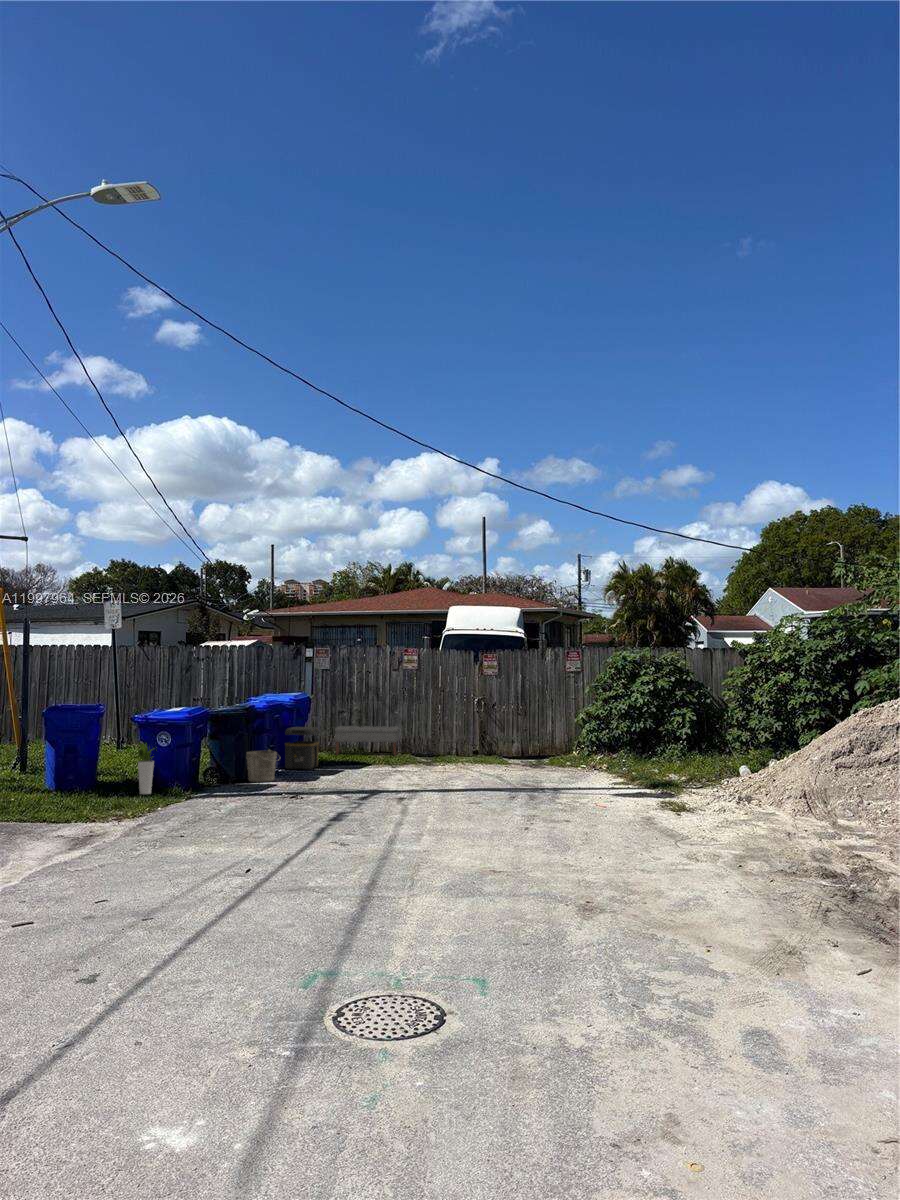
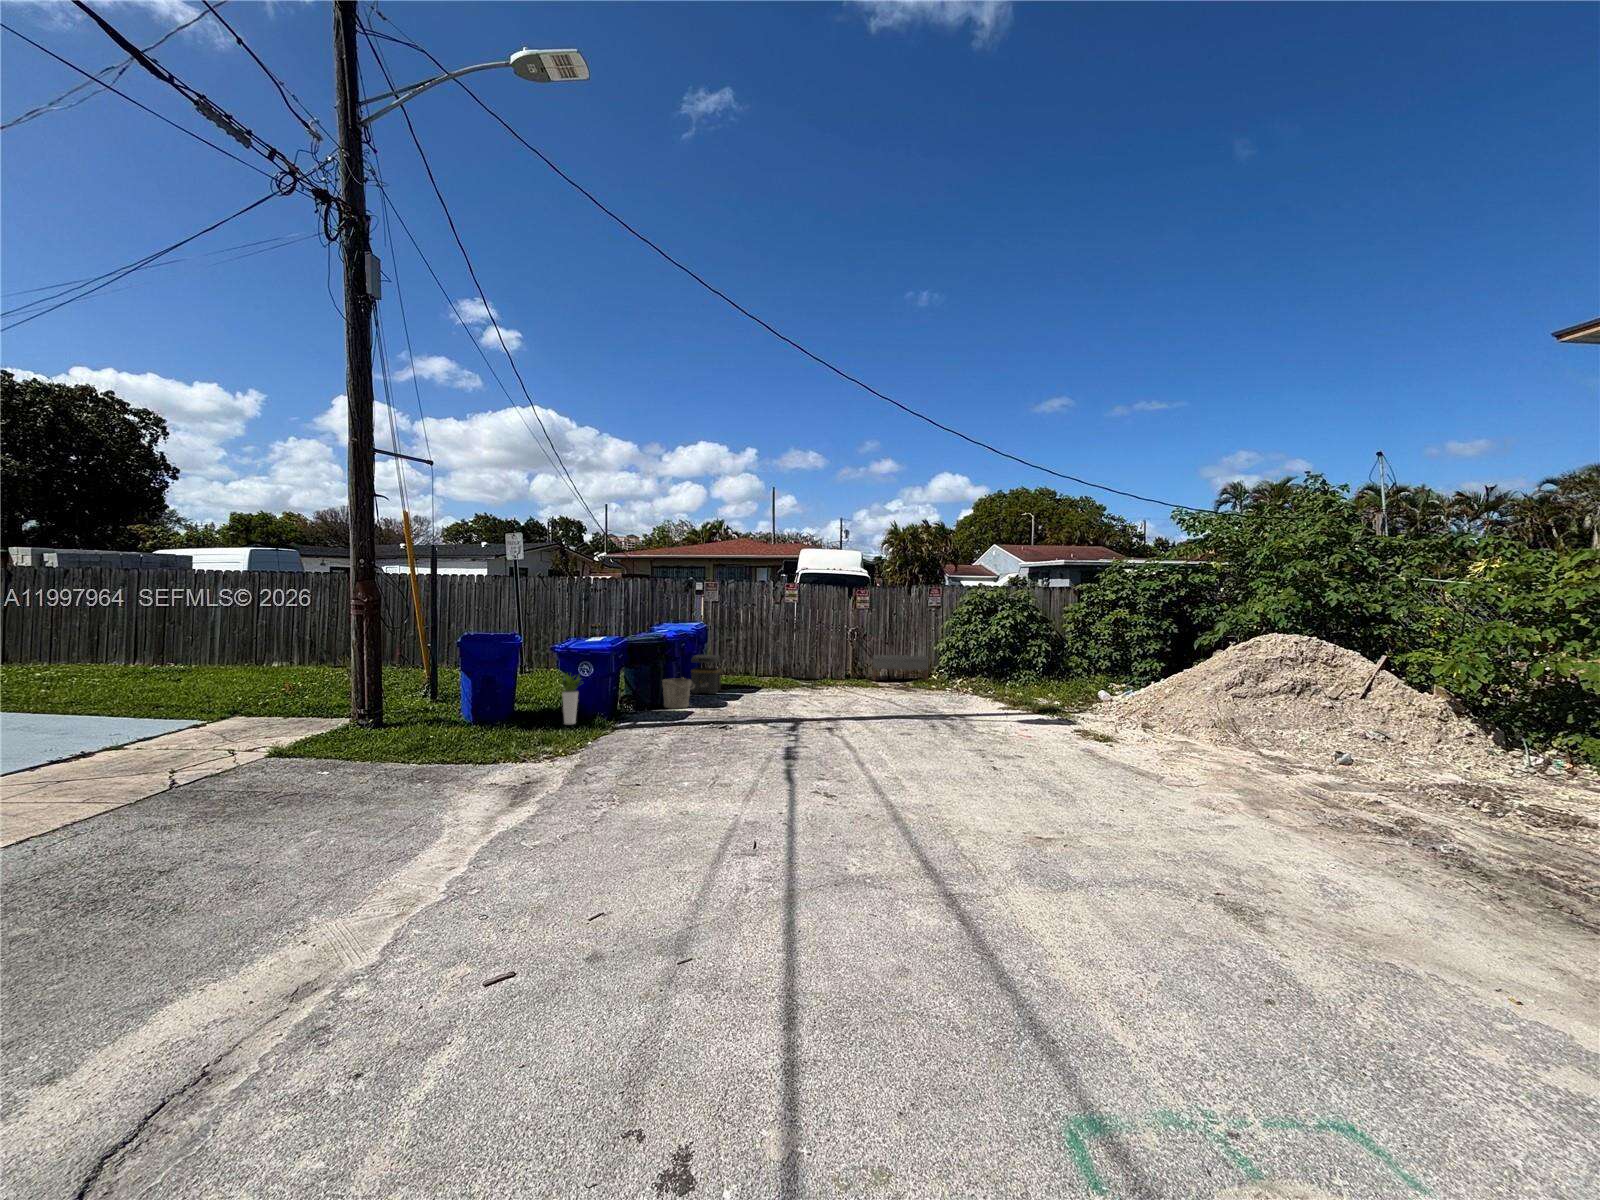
bench: present [335,726,399,756] -> present [873,655,929,681]

